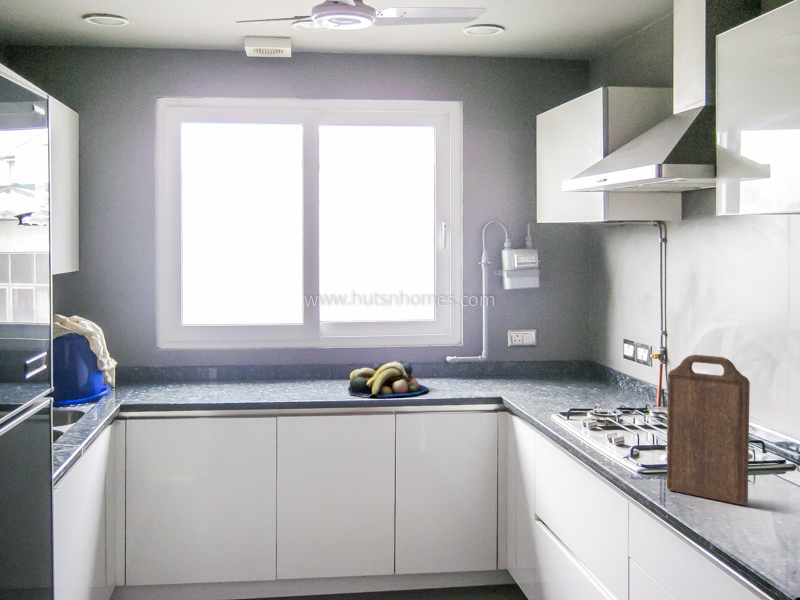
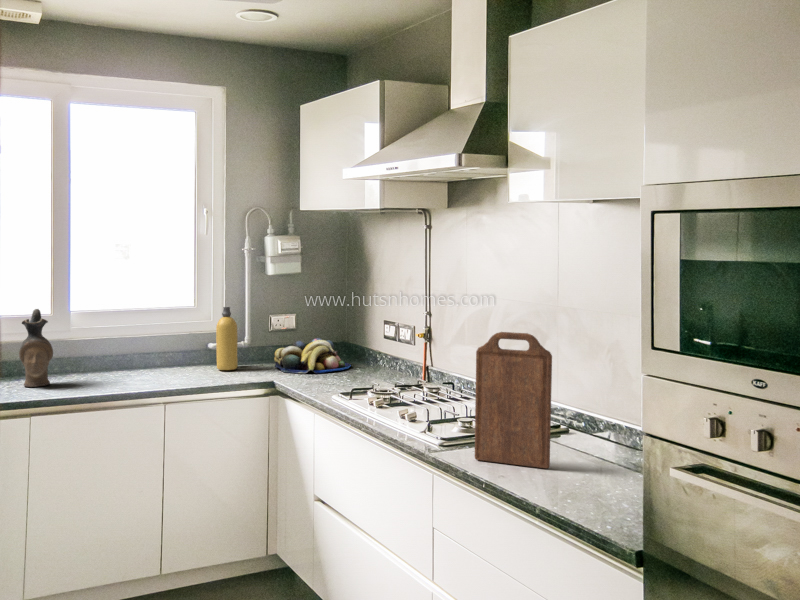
ceramic pitcher: none [270,321,299,392] -> present [19,309,53,387]
bottle: none [450,322,471,384] -> present [216,307,238,370]
fruit bowl: present [348,360,428,398] -> present [274,338,351,373]

